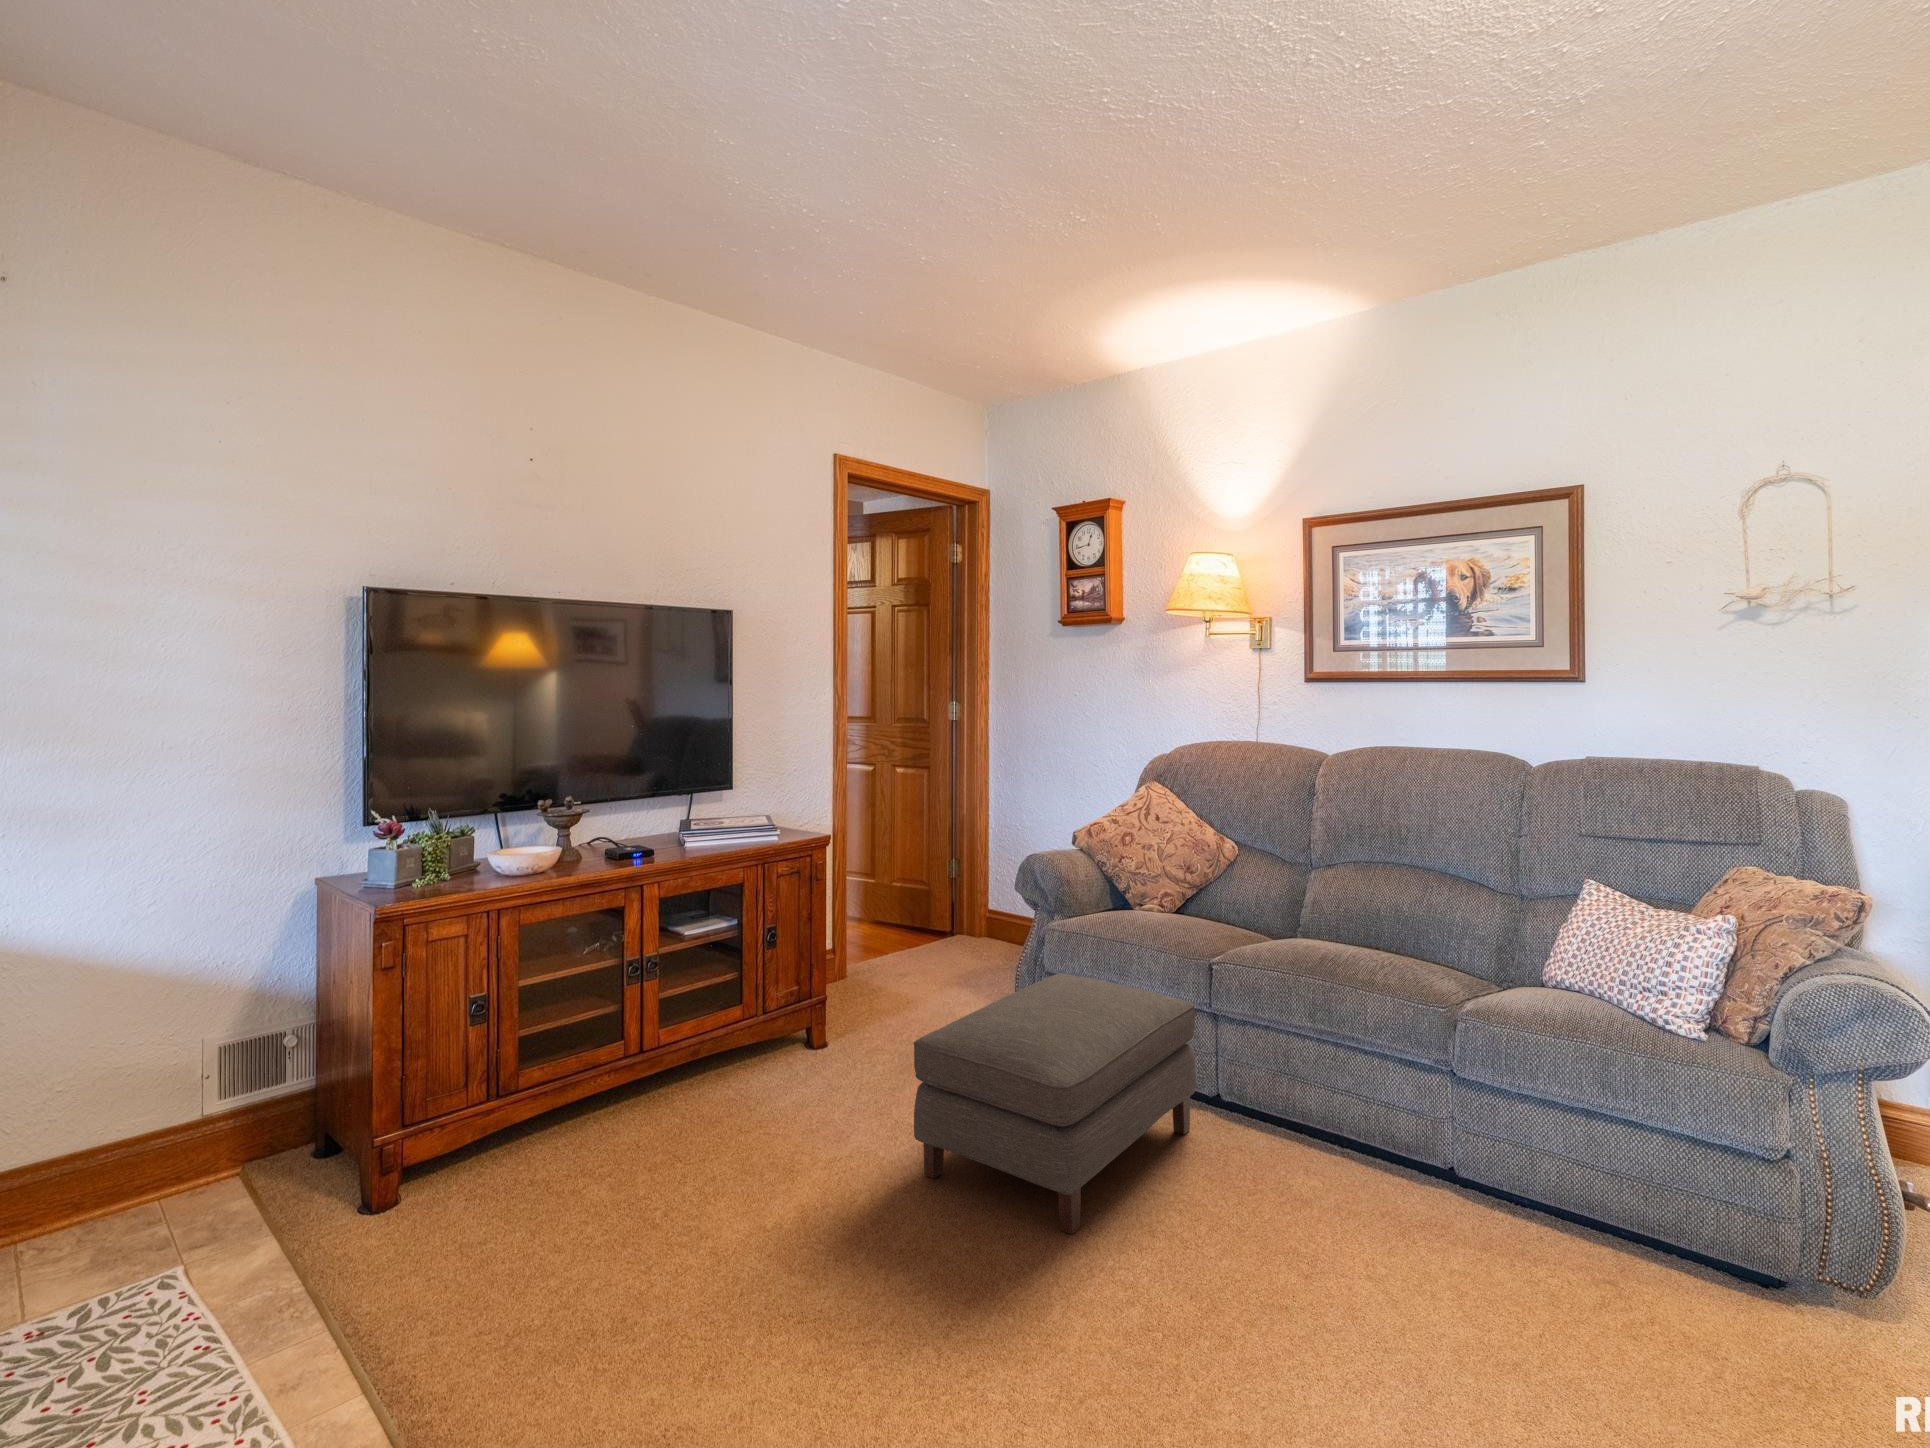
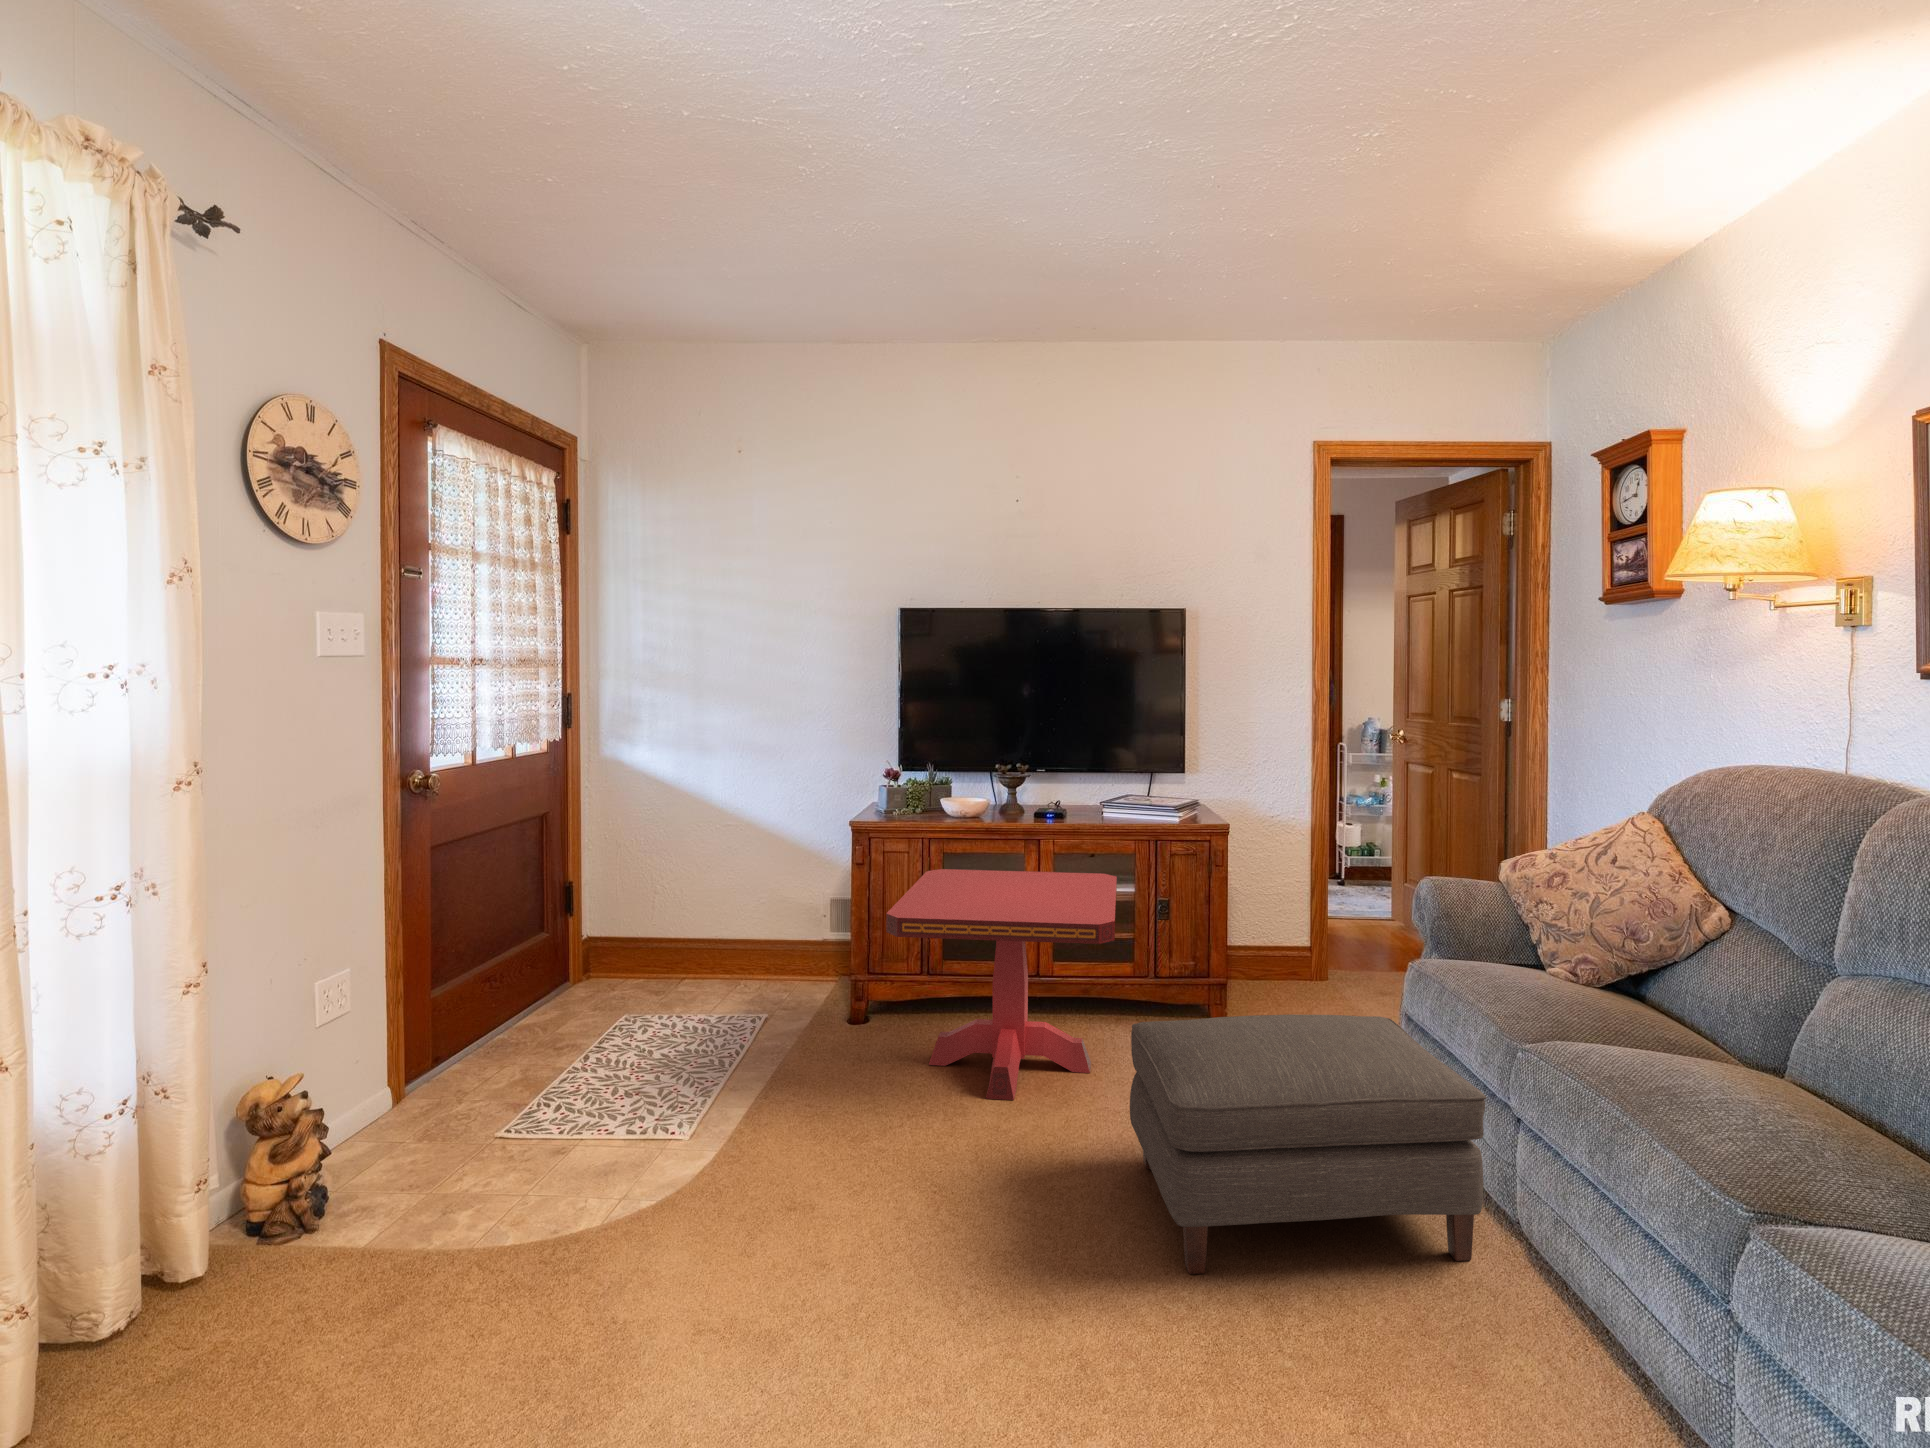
side table: none [506,910,836,1194] -> present [886,869,1117,1100]

